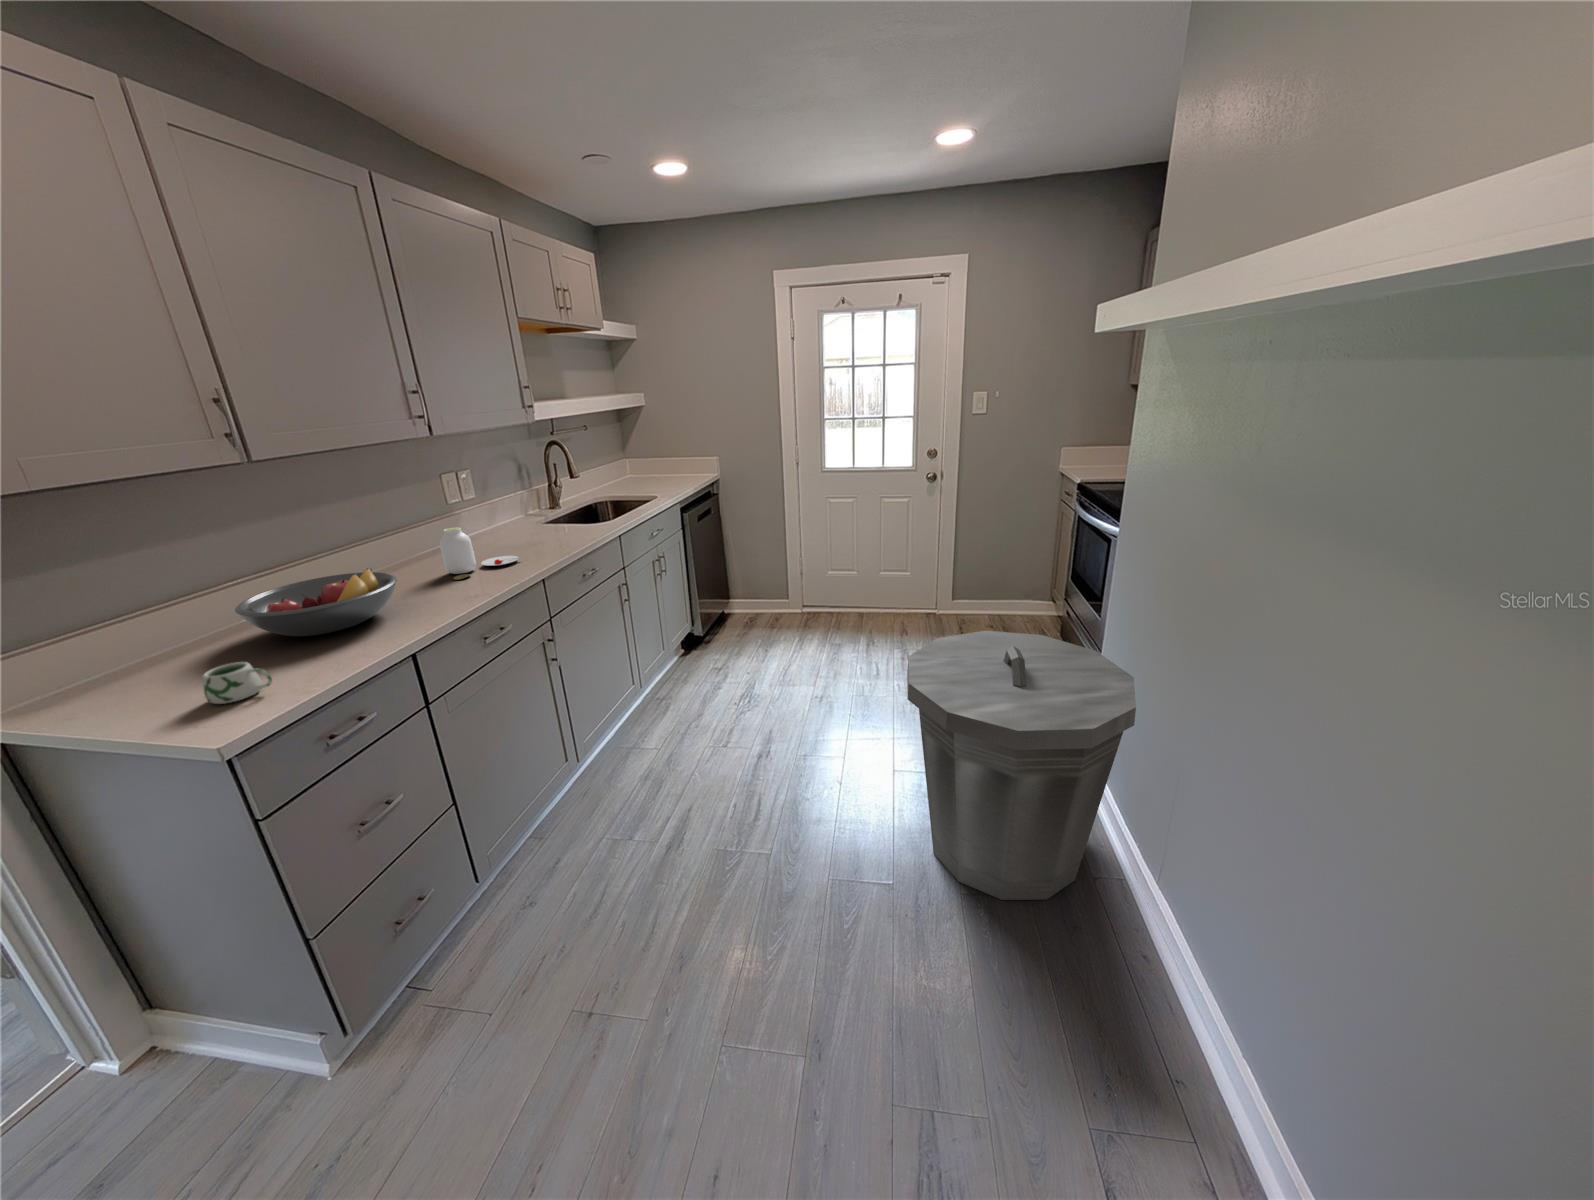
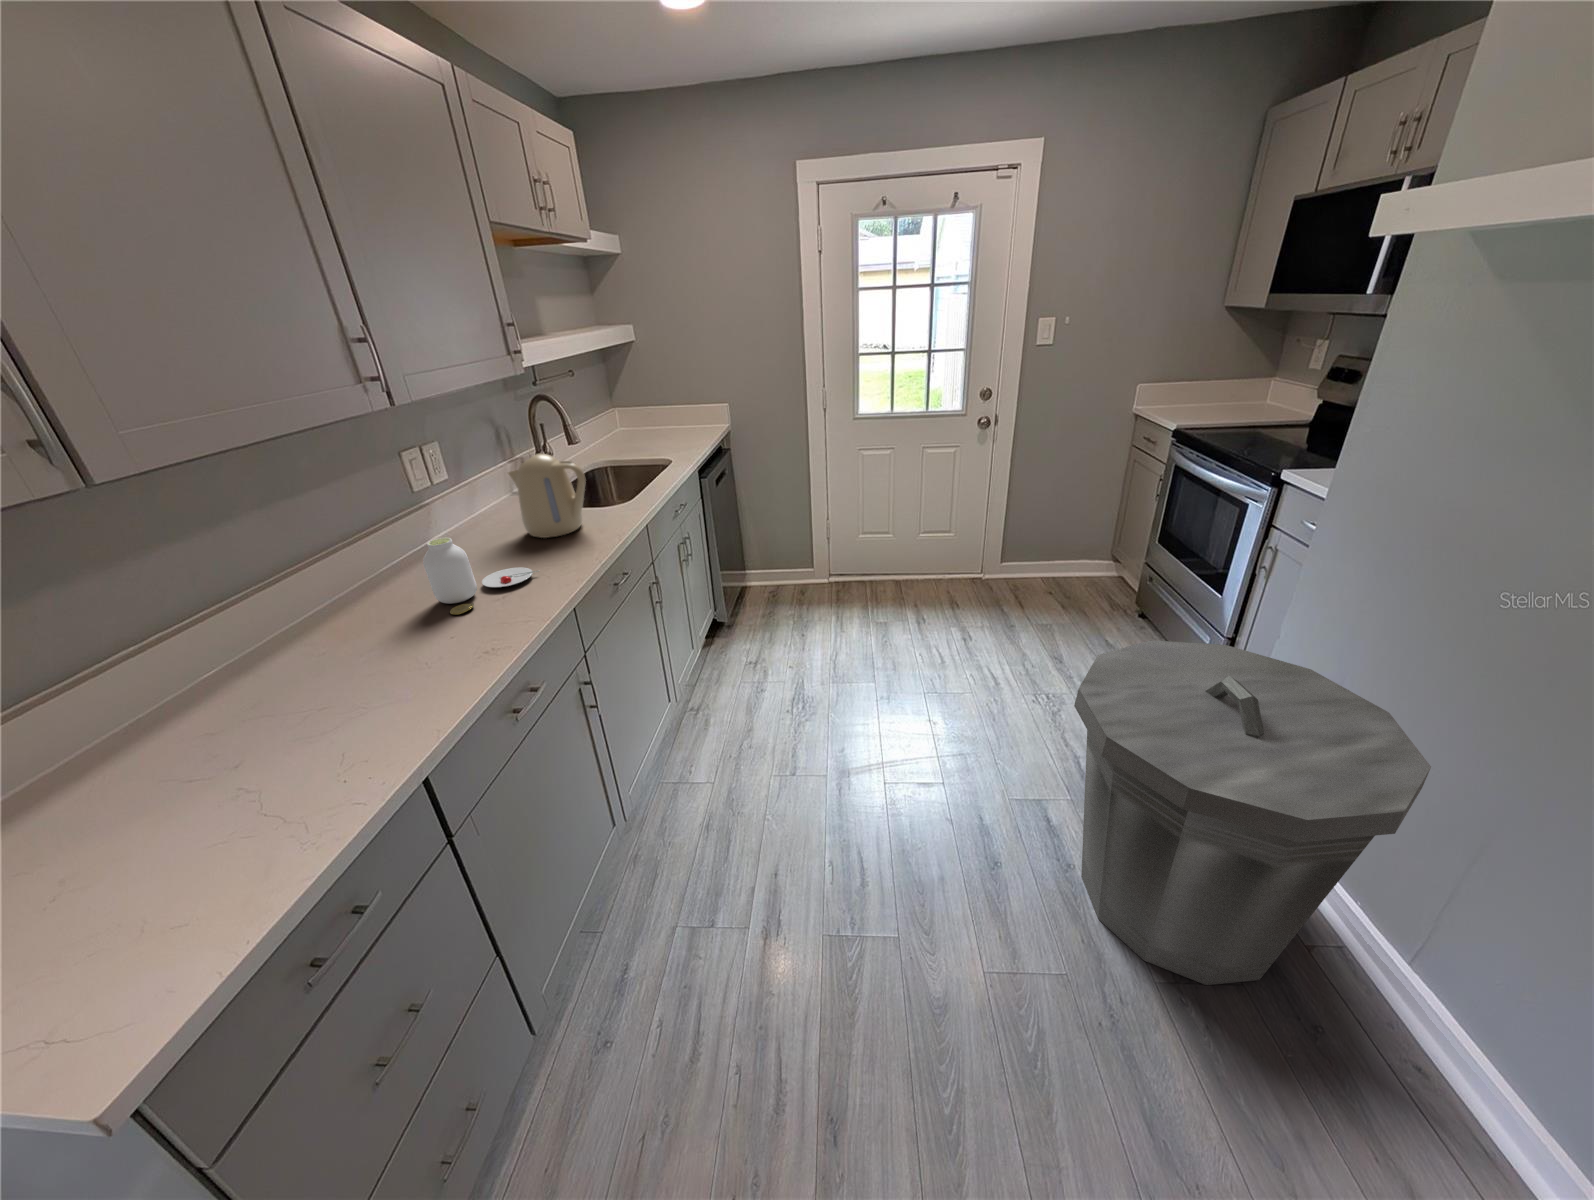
kettle: none [515,479,571,541] -> present [508,454,586,538]
fruit bowl: present [235,568,397,636] -> none [121,623,380,756]
mug: present [203,662,272,704] -> none [74,857,208,948]

